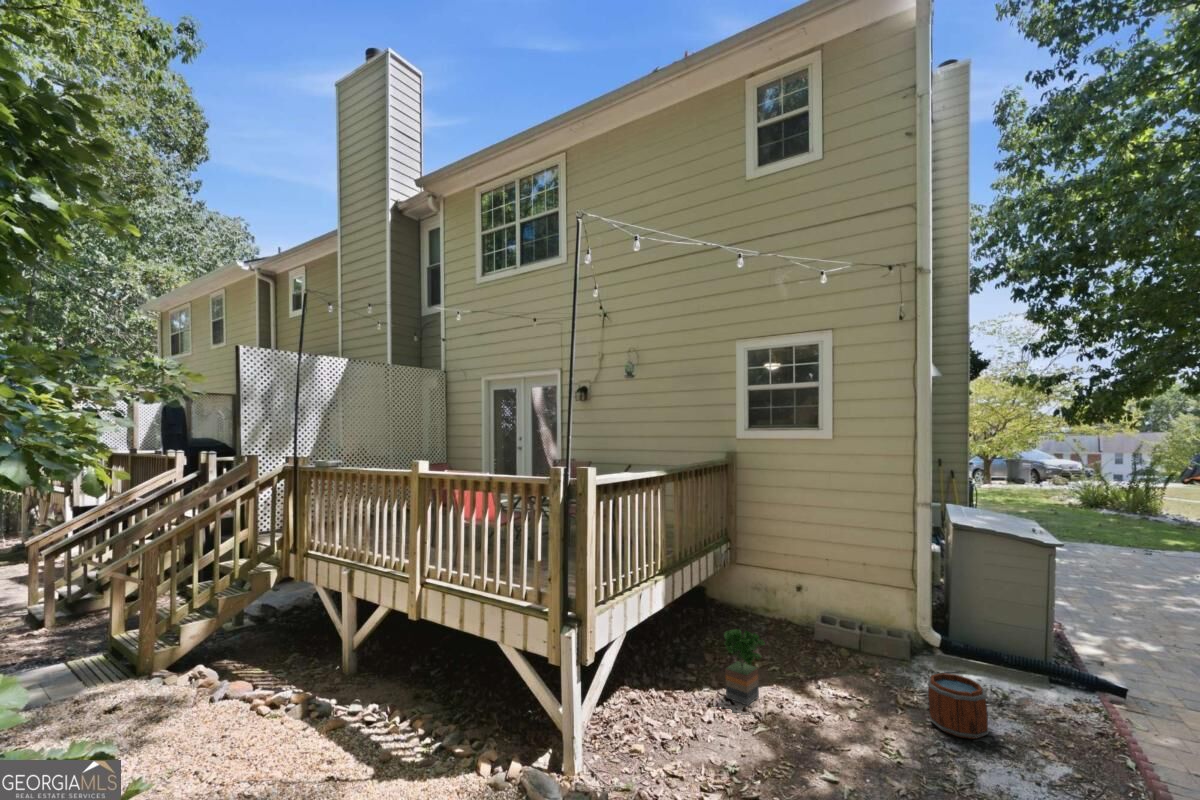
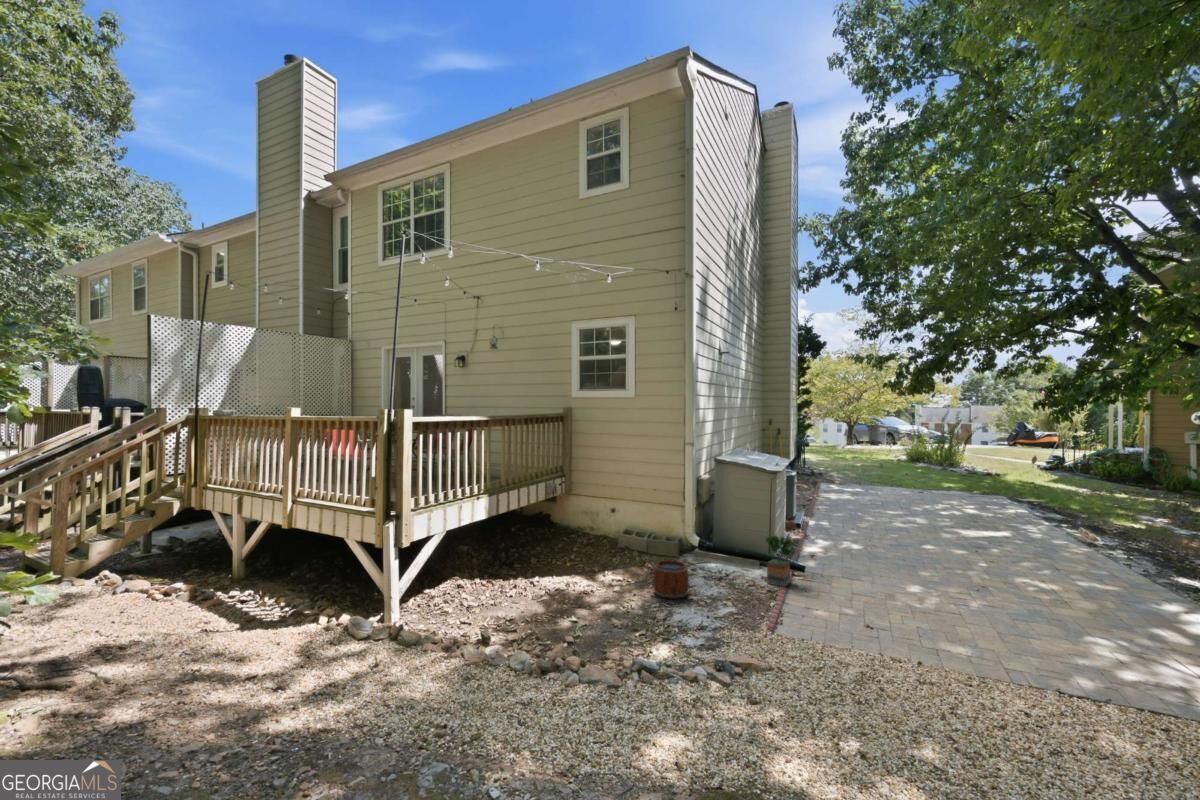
potted tree: present [724,629,764,705] -> present [765,536,795,587]

